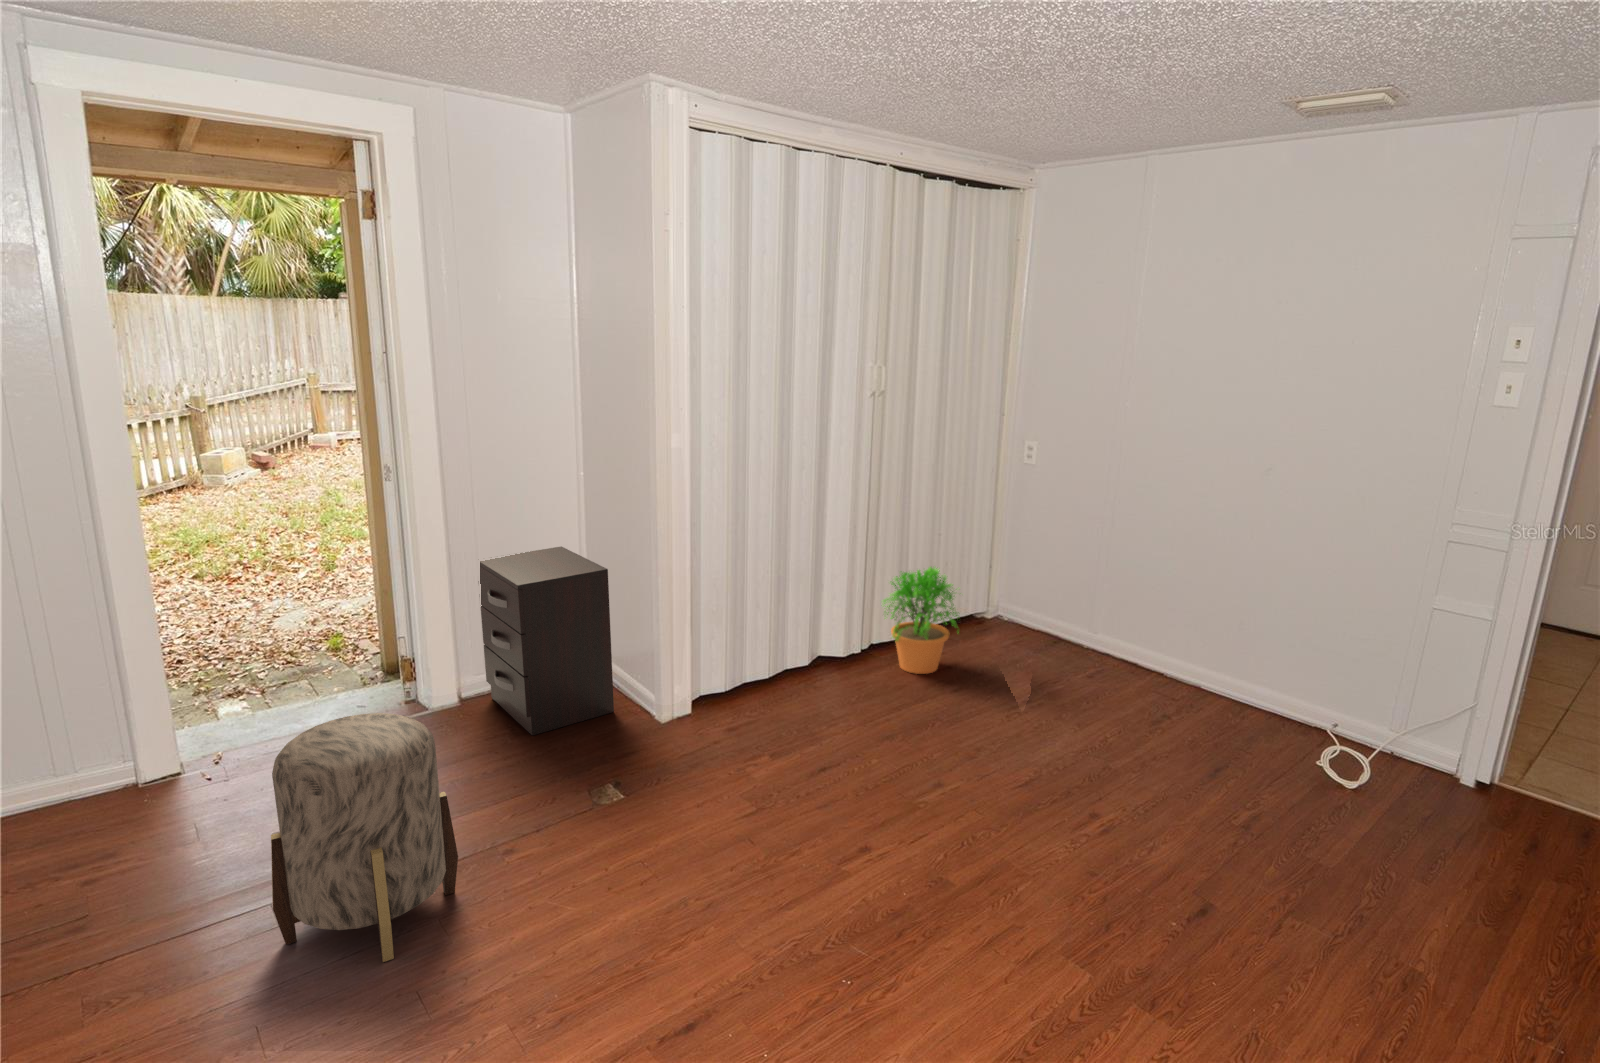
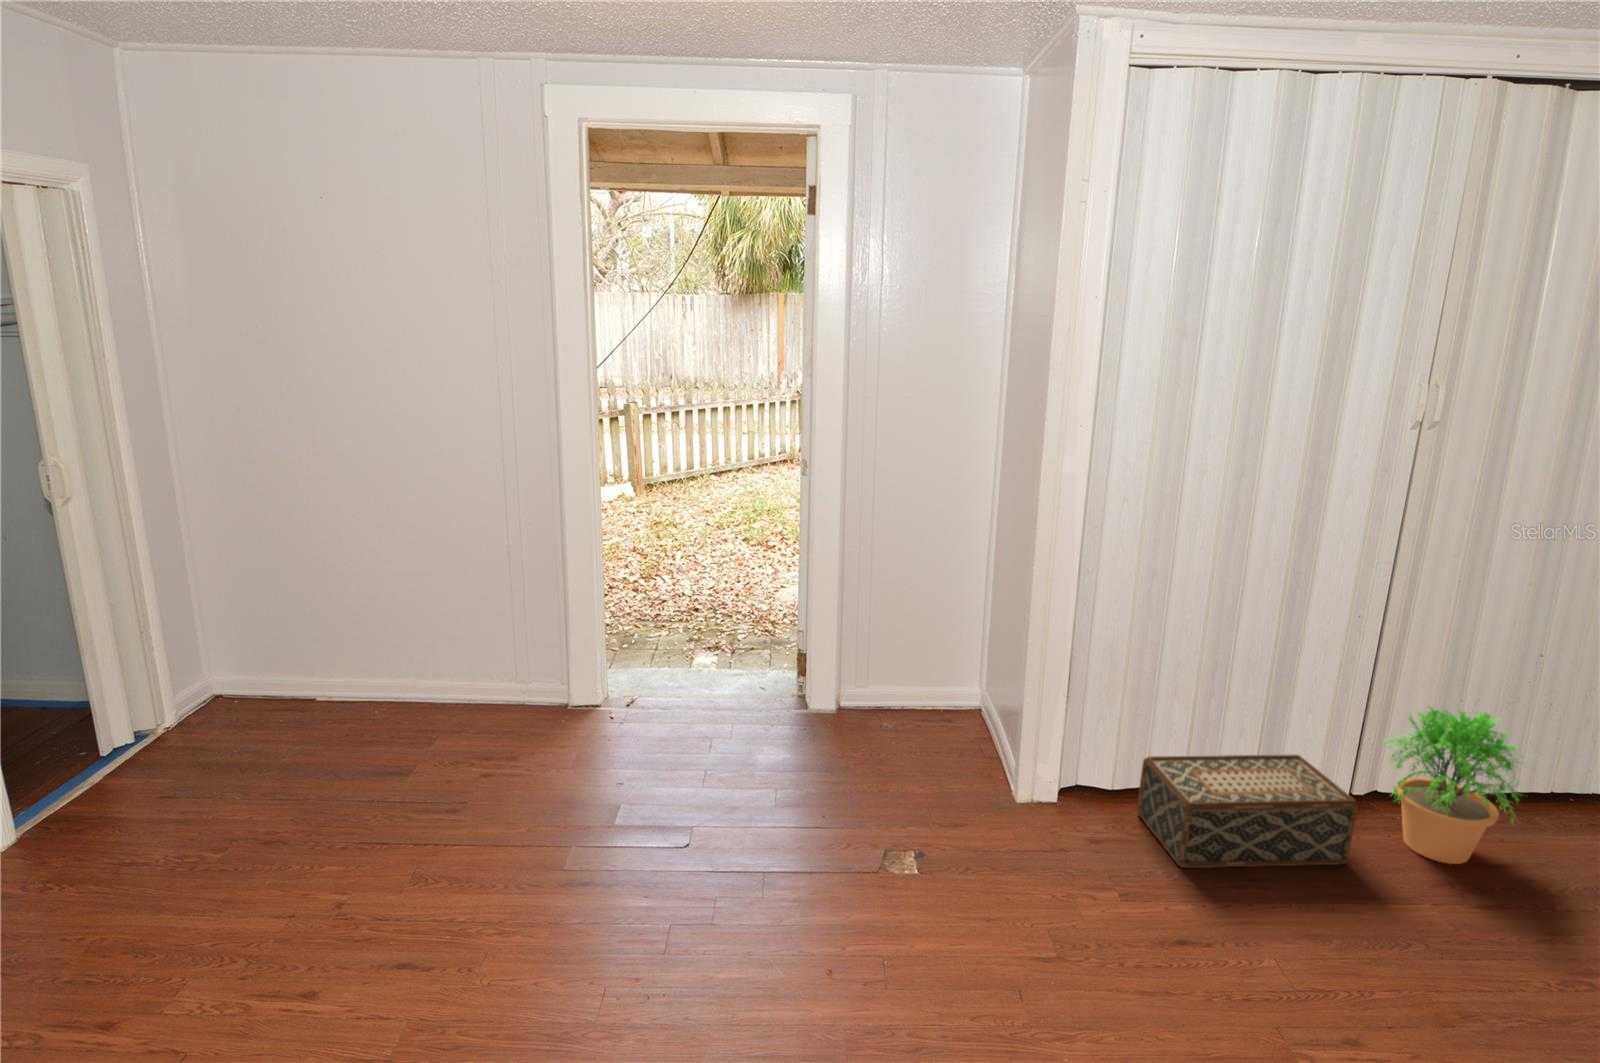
dresser: present [480,546,614,735] -> none [884,576,1005,771]
woven basket: none [739,628,882,730] -> present [1137,755,1358,868]
ottoman: present [271,713,458,962] -> none [584,705,739,944]

